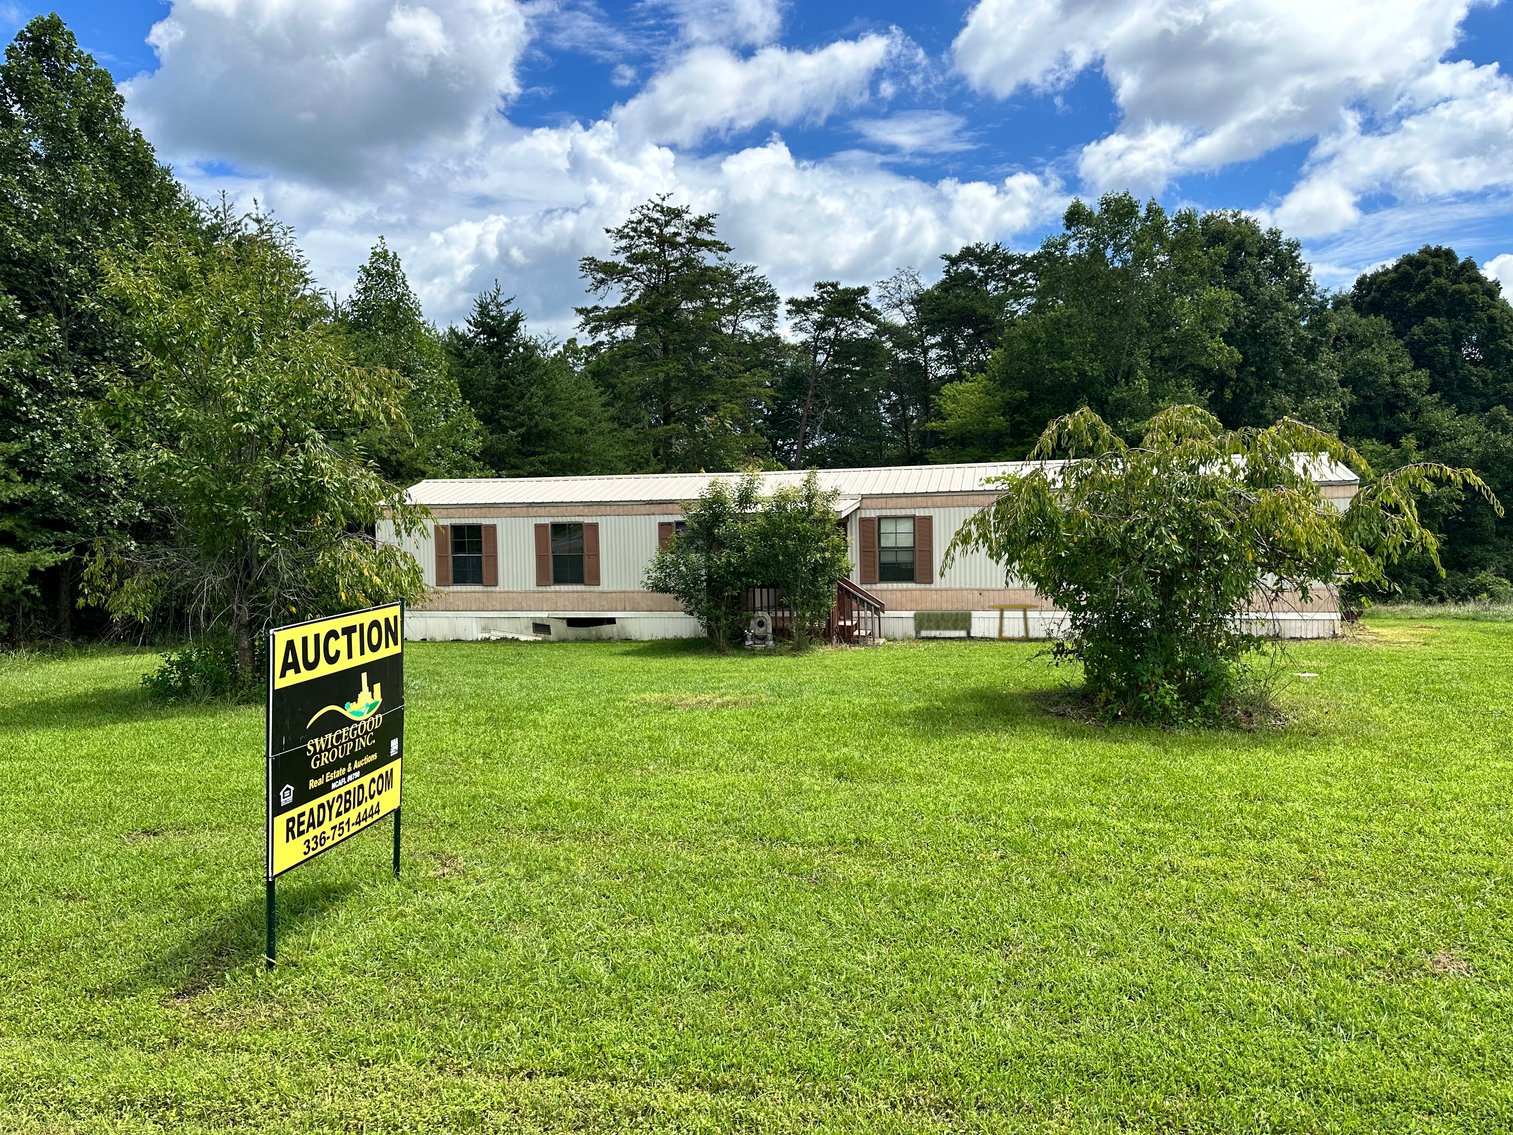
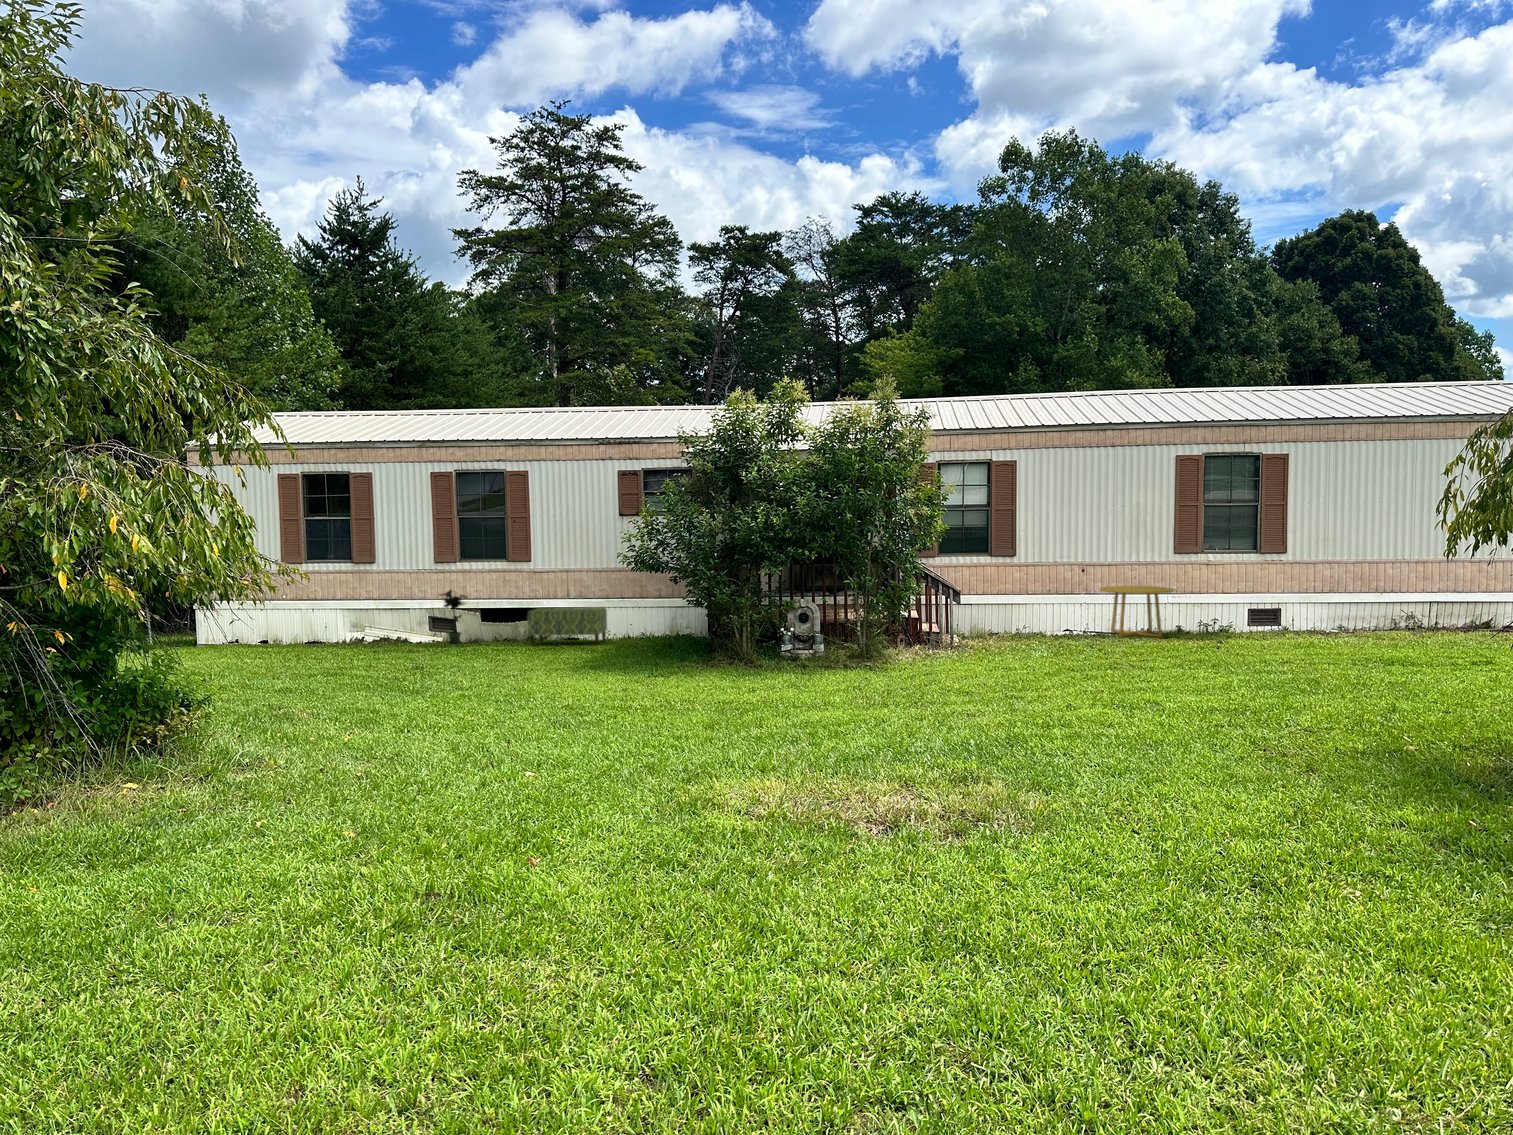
potted plant: none [536,604,557,643] -> present [440,590,467,643]
bench: present [913,611,972,639] -> present [527,607,607,645]

